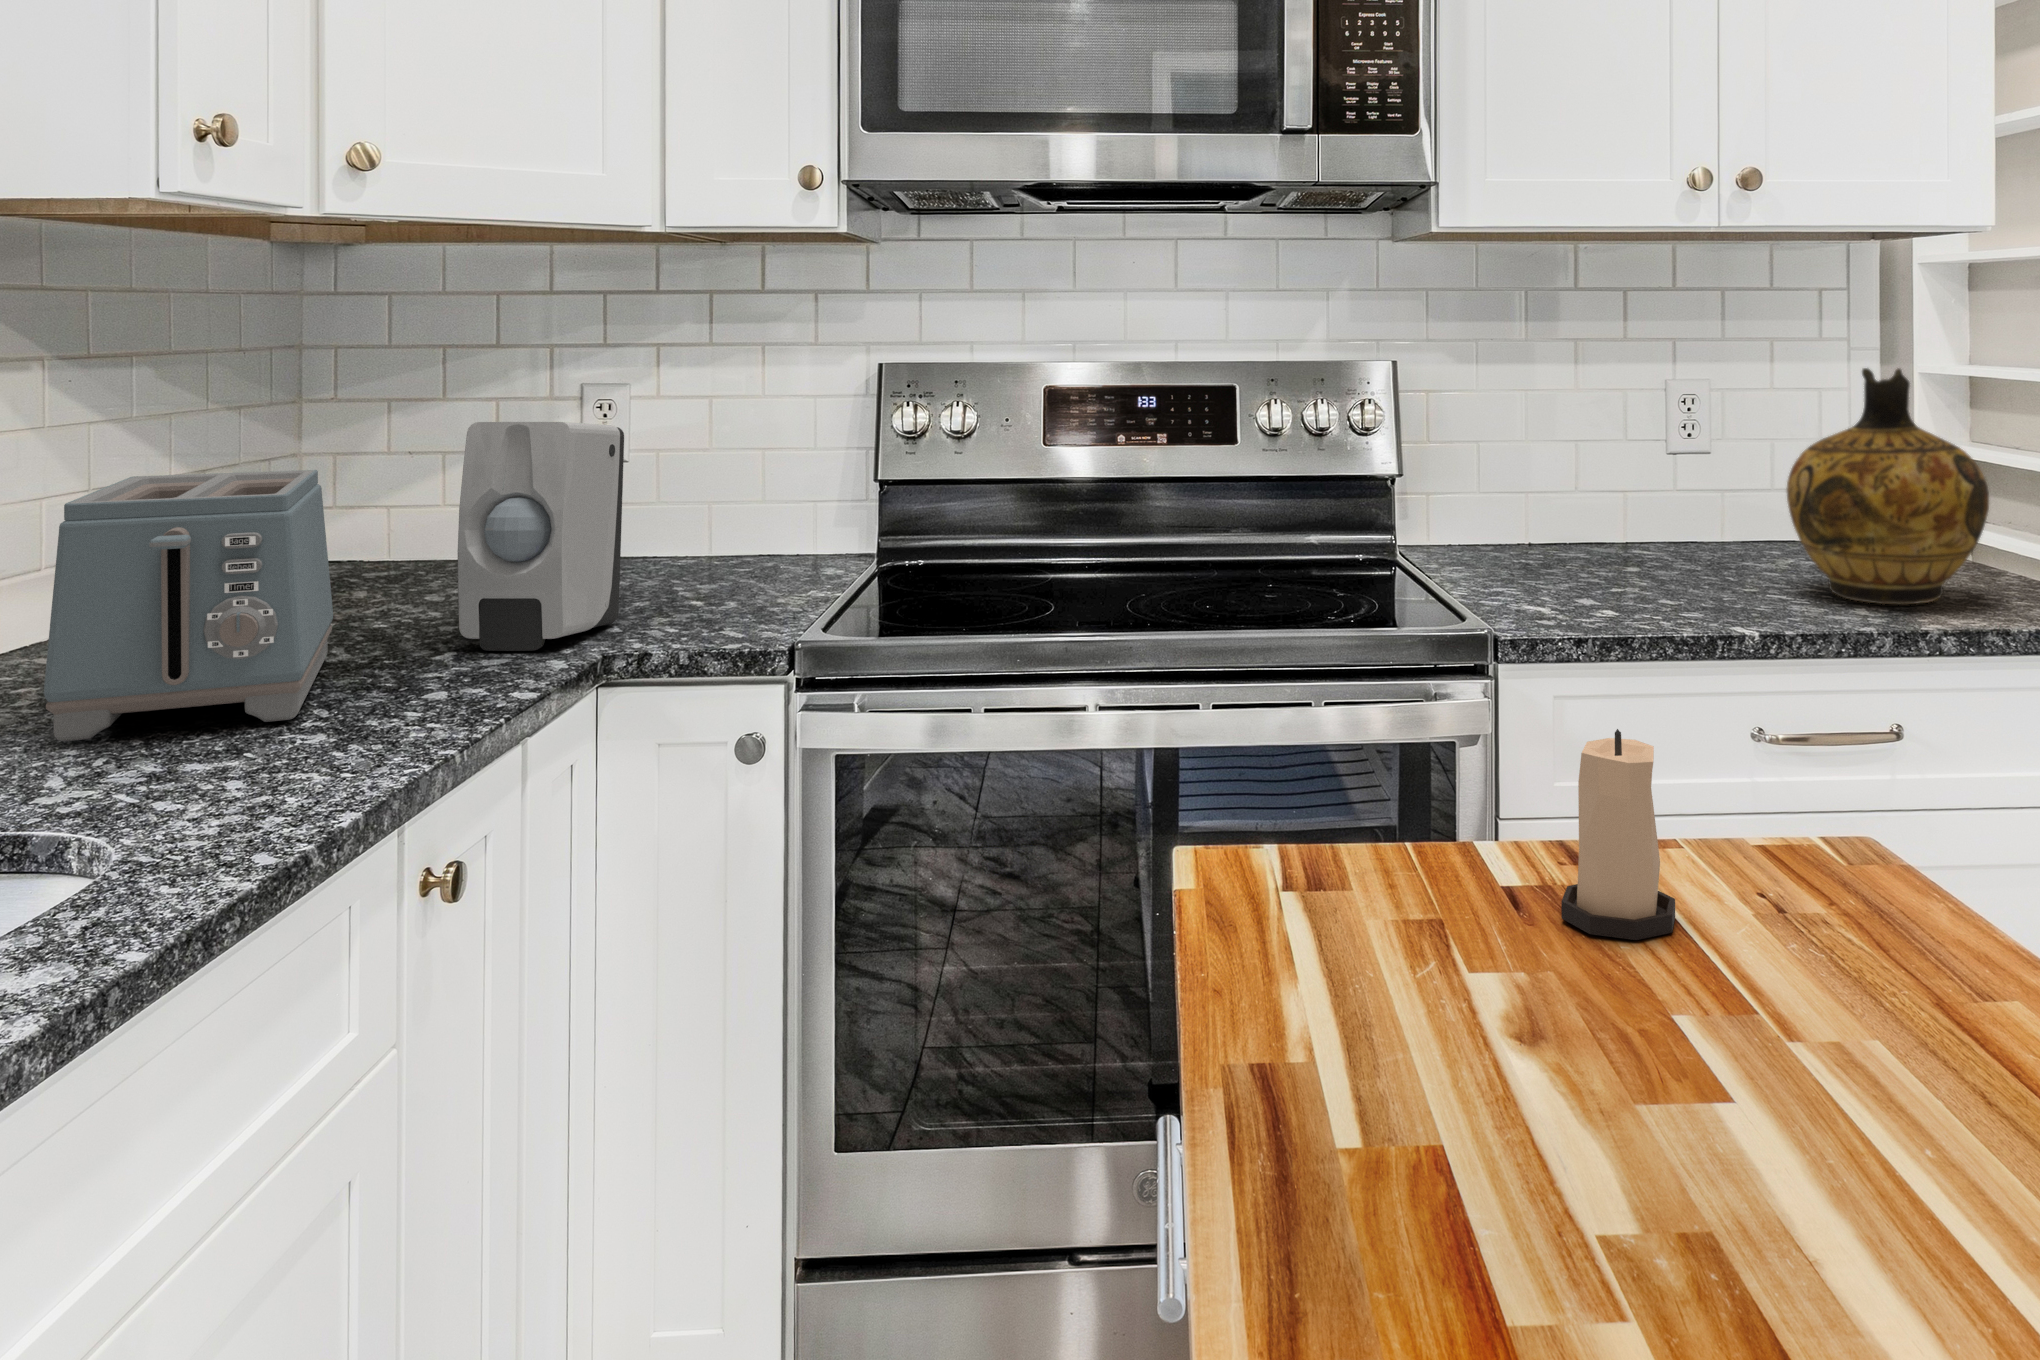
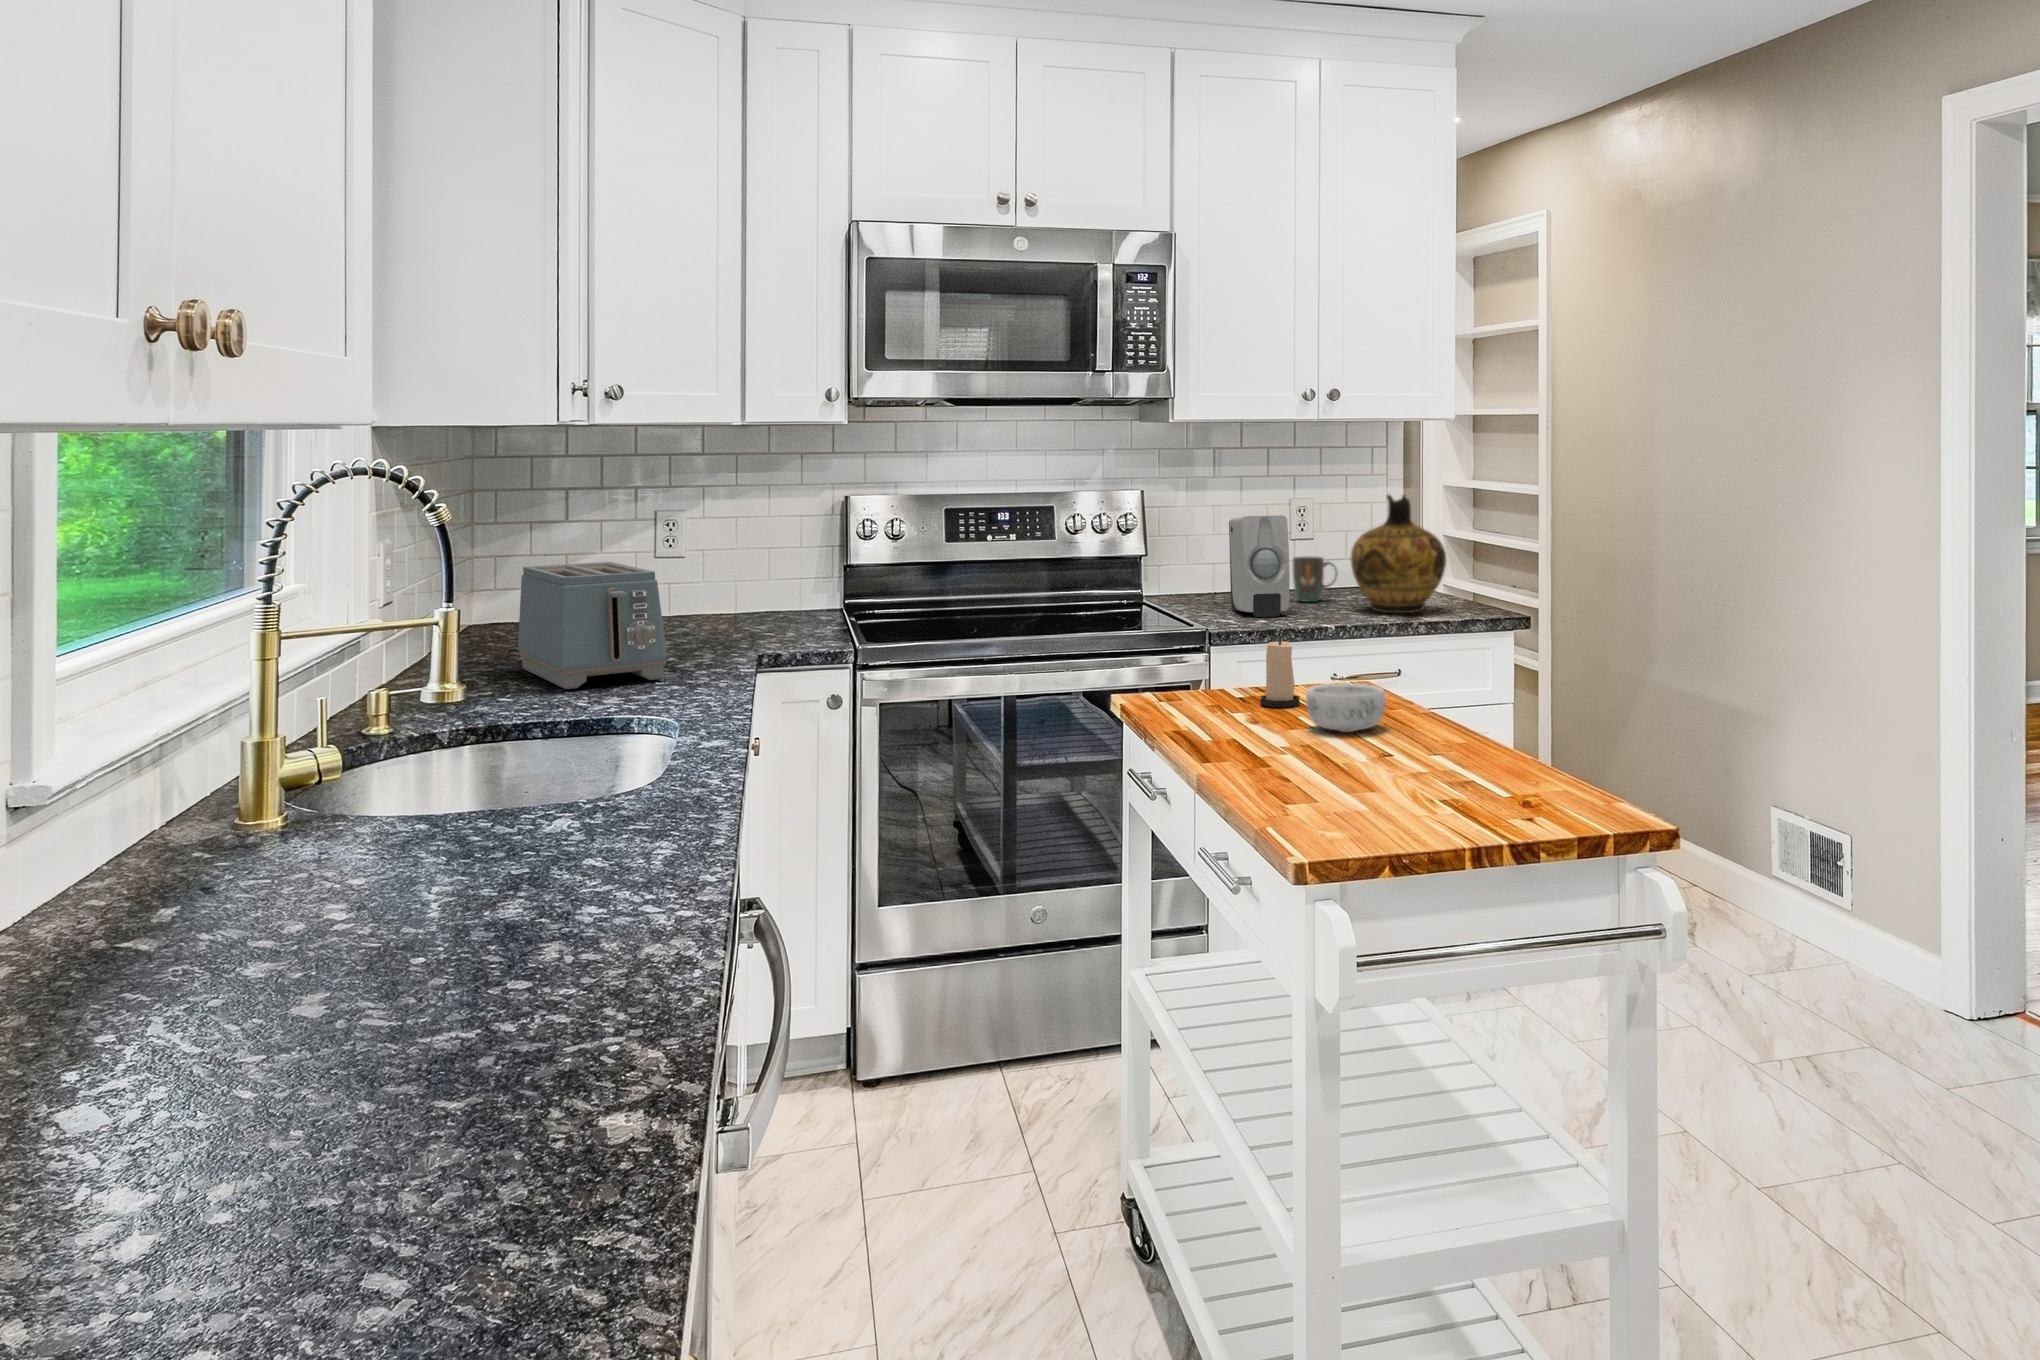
soap dispenser: present [458,422,624,651] -> present [1229,515,1290,617]
mug: none [1672,484,1758,569] -> present [1293,557,1337,602]
decorative bowl: none [1693,927,1983,1151] -> present [1306,683,1386,732]

